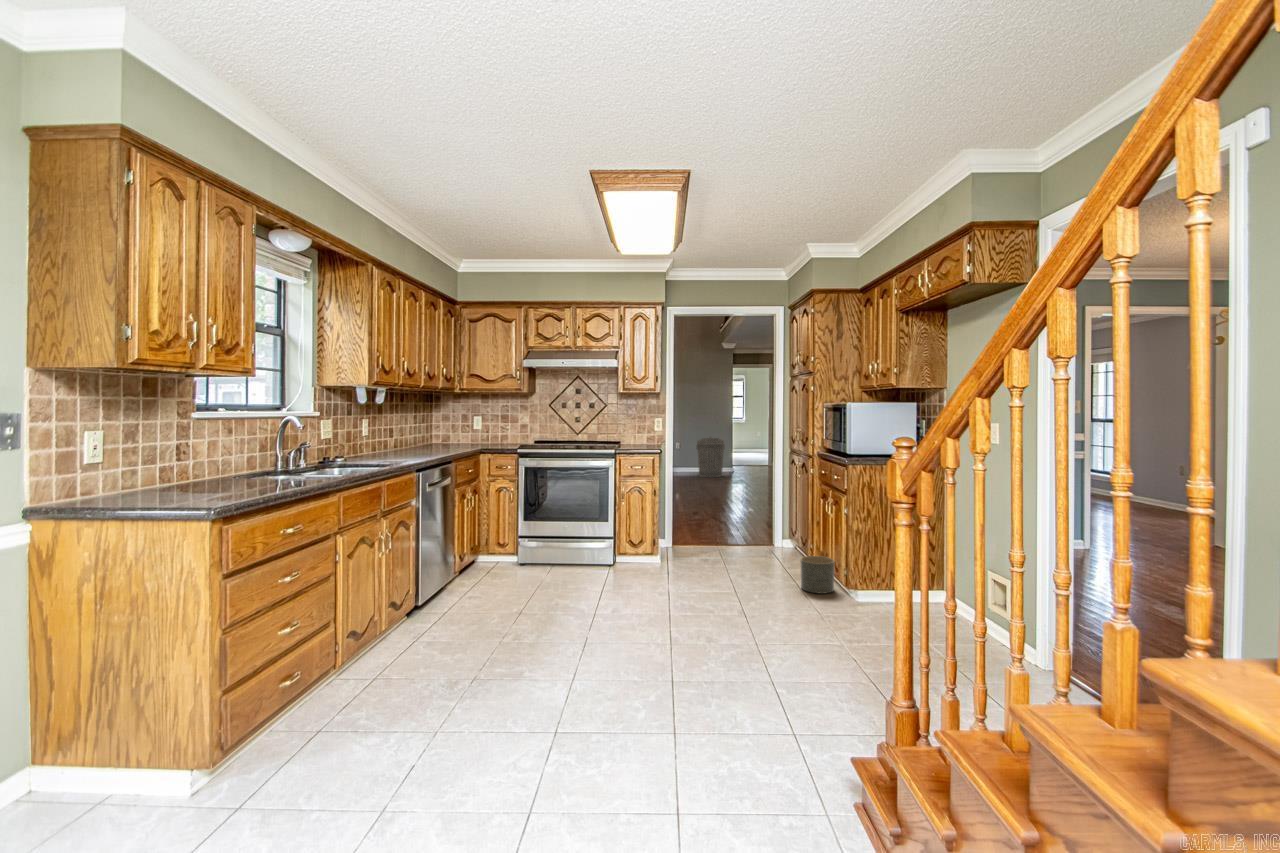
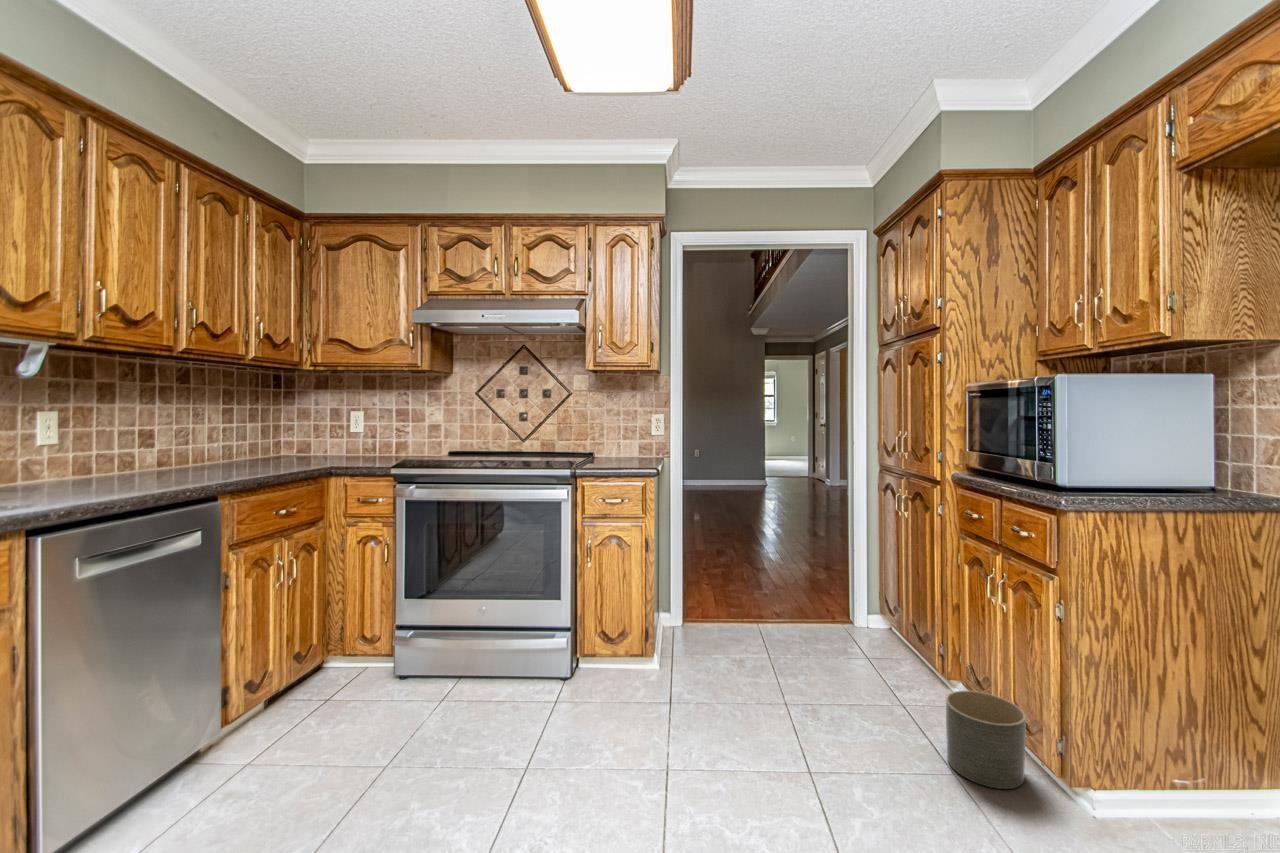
trash can: present [697,437,725,477] -> none [703,442,737,491]

